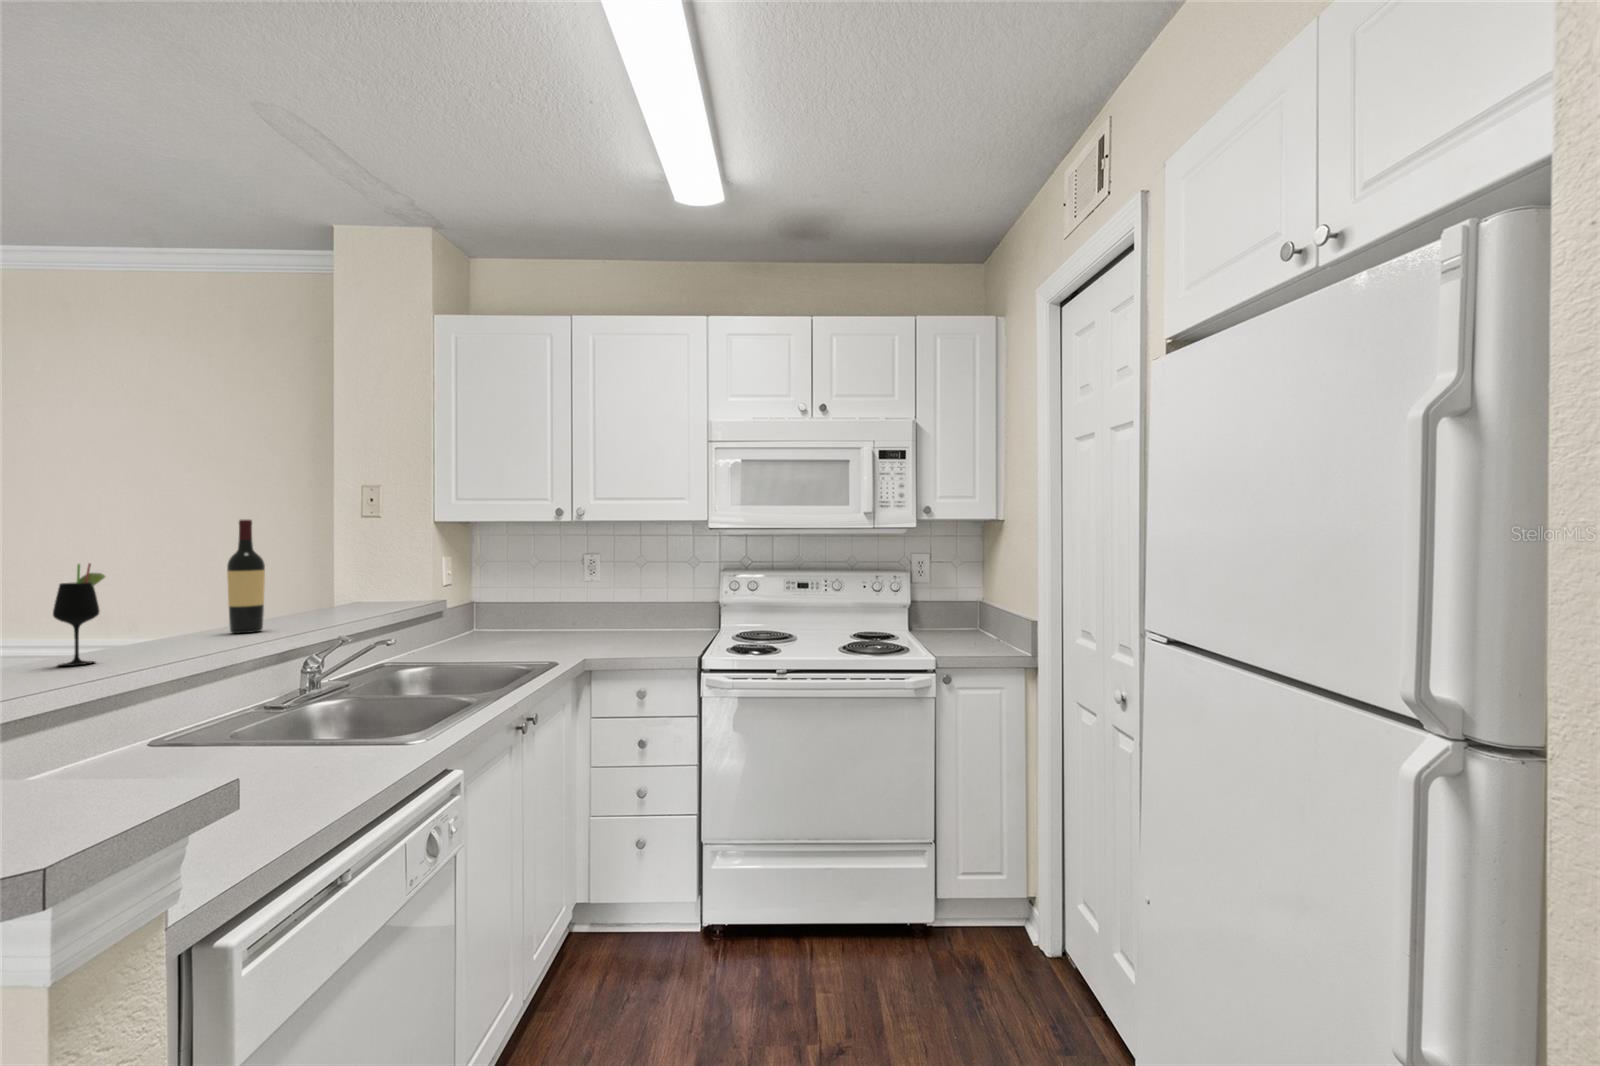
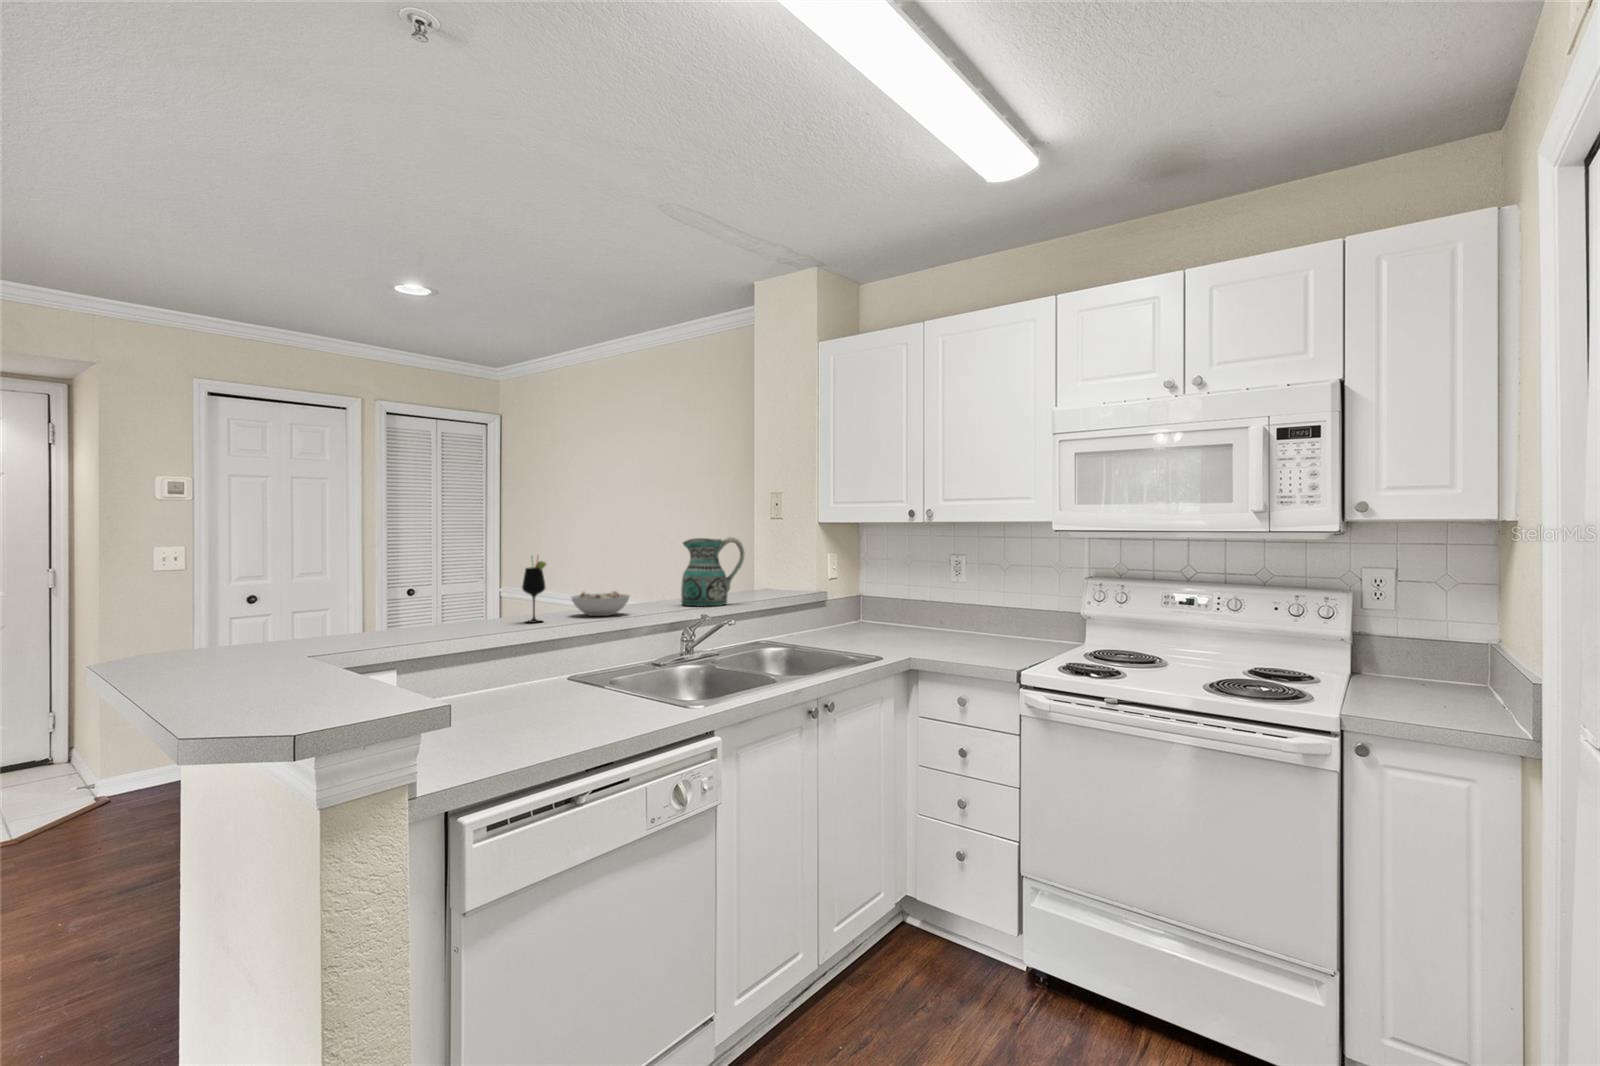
wine bottle: present [227,520,265,633] -> none [644,524,667,609]
ceramic pitcher: none [272,538,364,625] -> present [681,538,744,606]
bowl: none [121,611,227,648] -> present [571,591,630,616]

